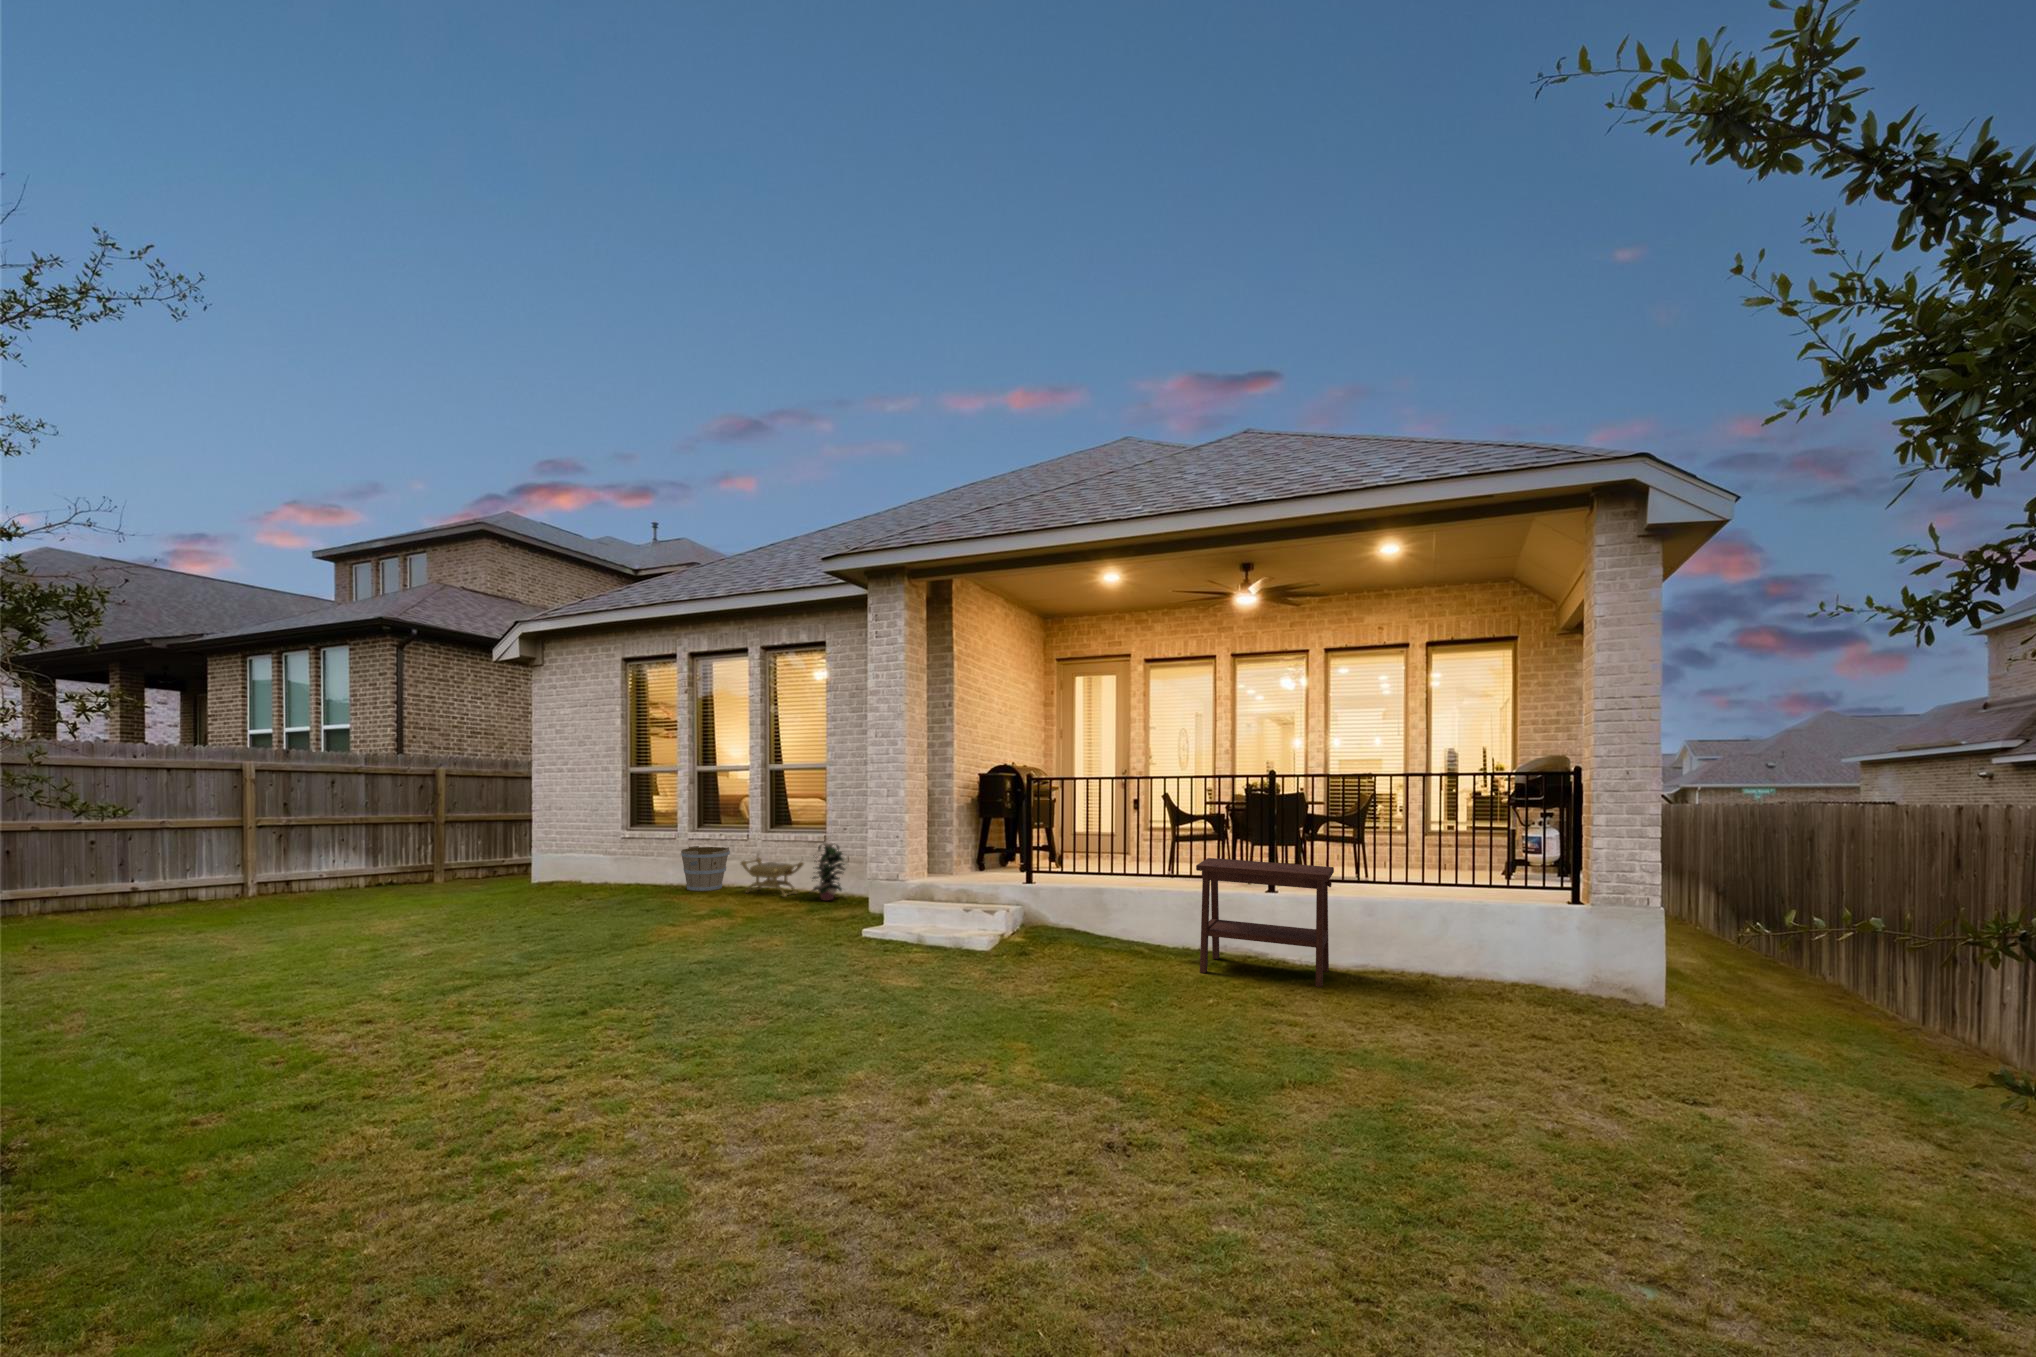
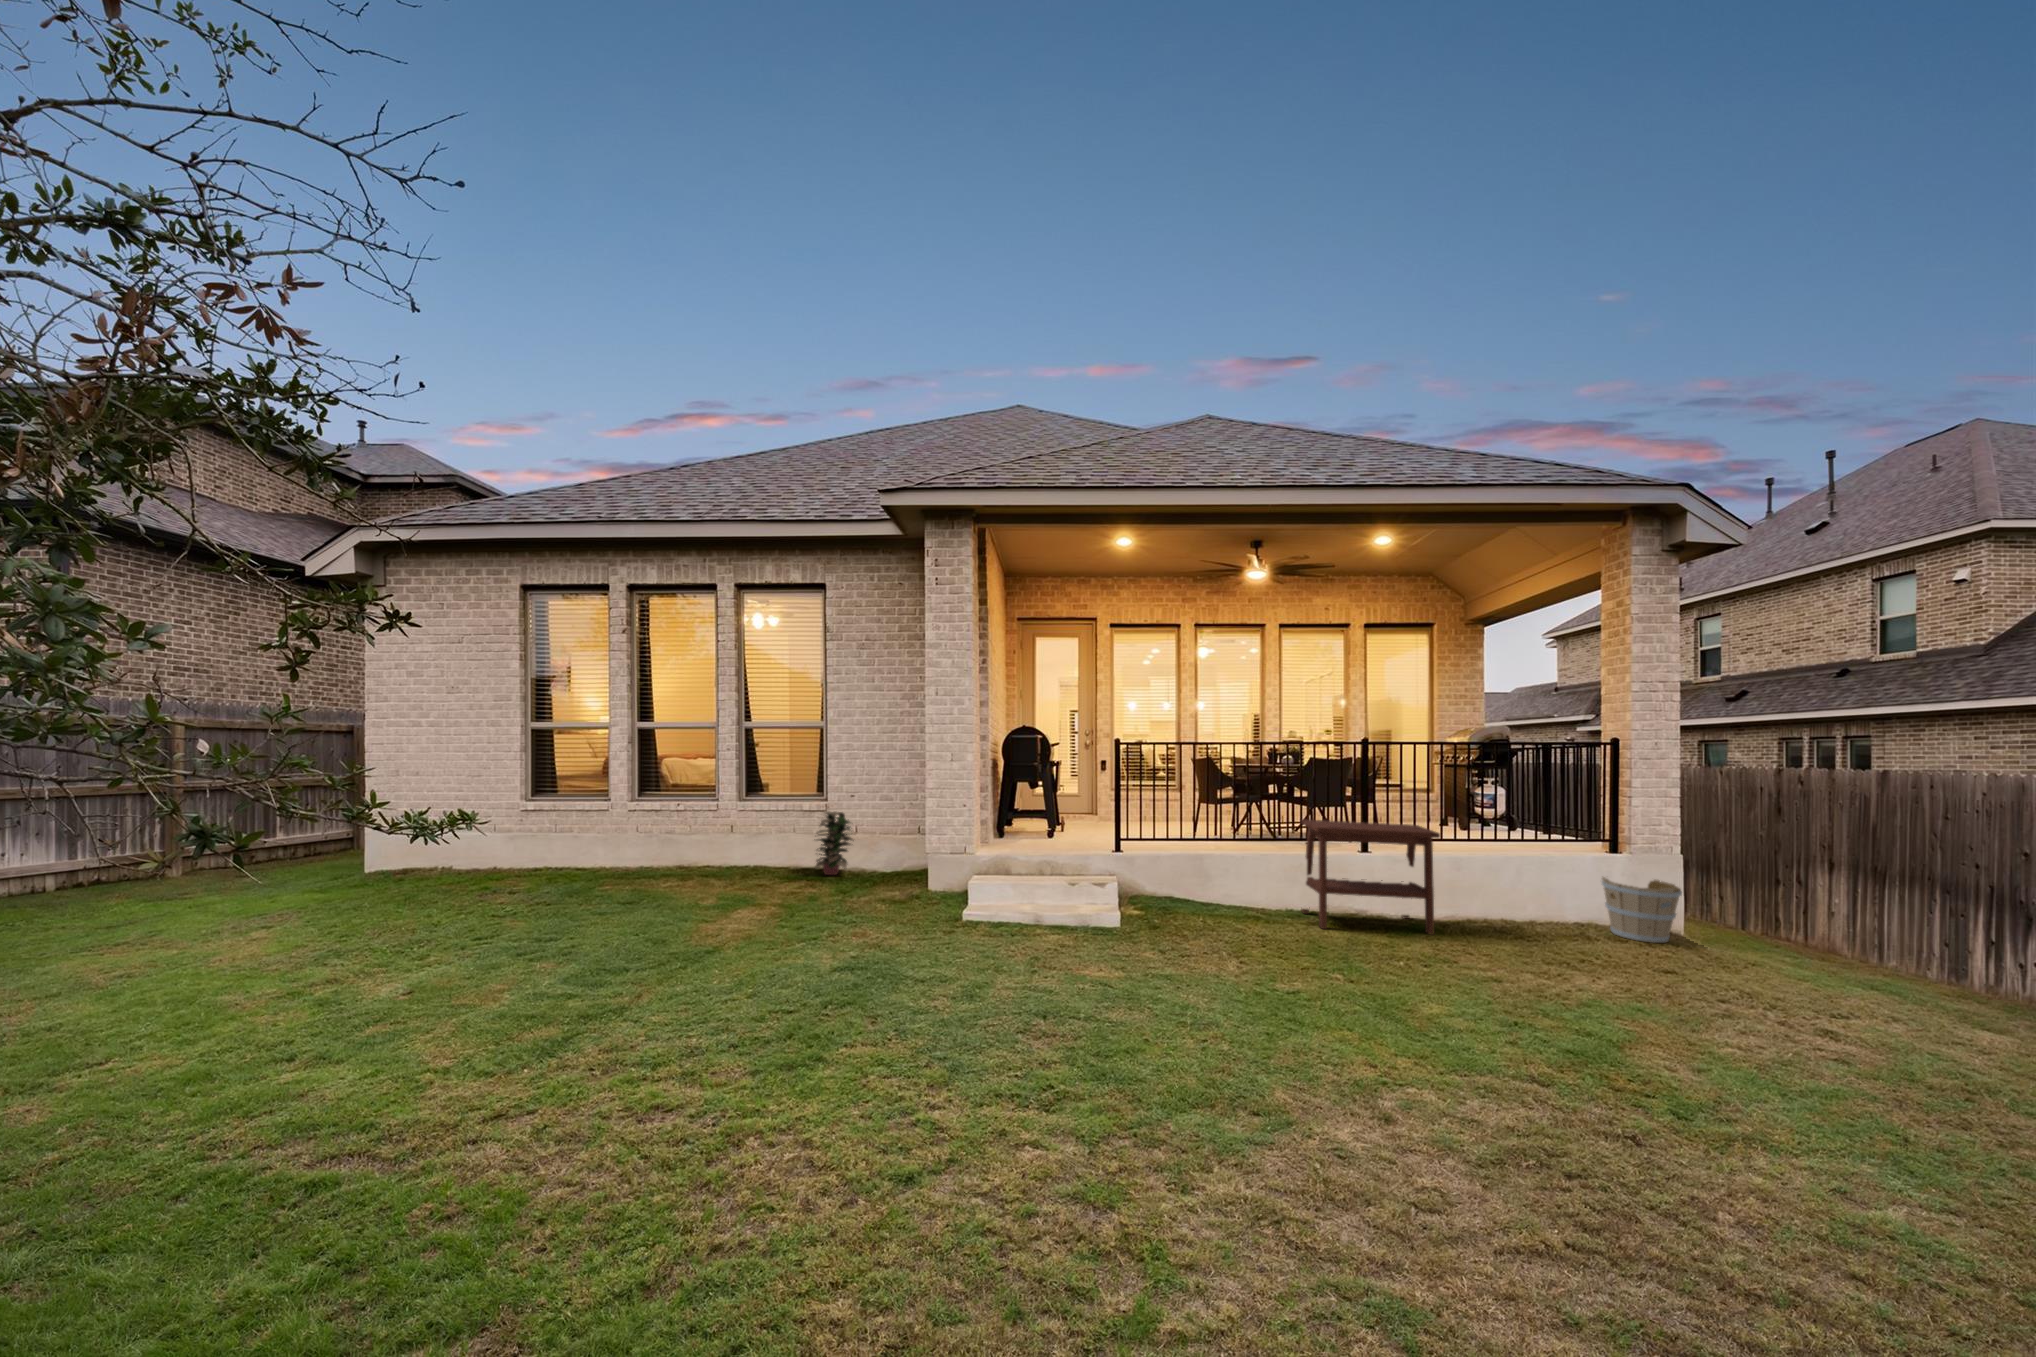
wooden bucket: present [681,846,730,891] -> present [1602,877,1682,943]
stool: present [741,858,804,897] -> none [718,830,793,874]

